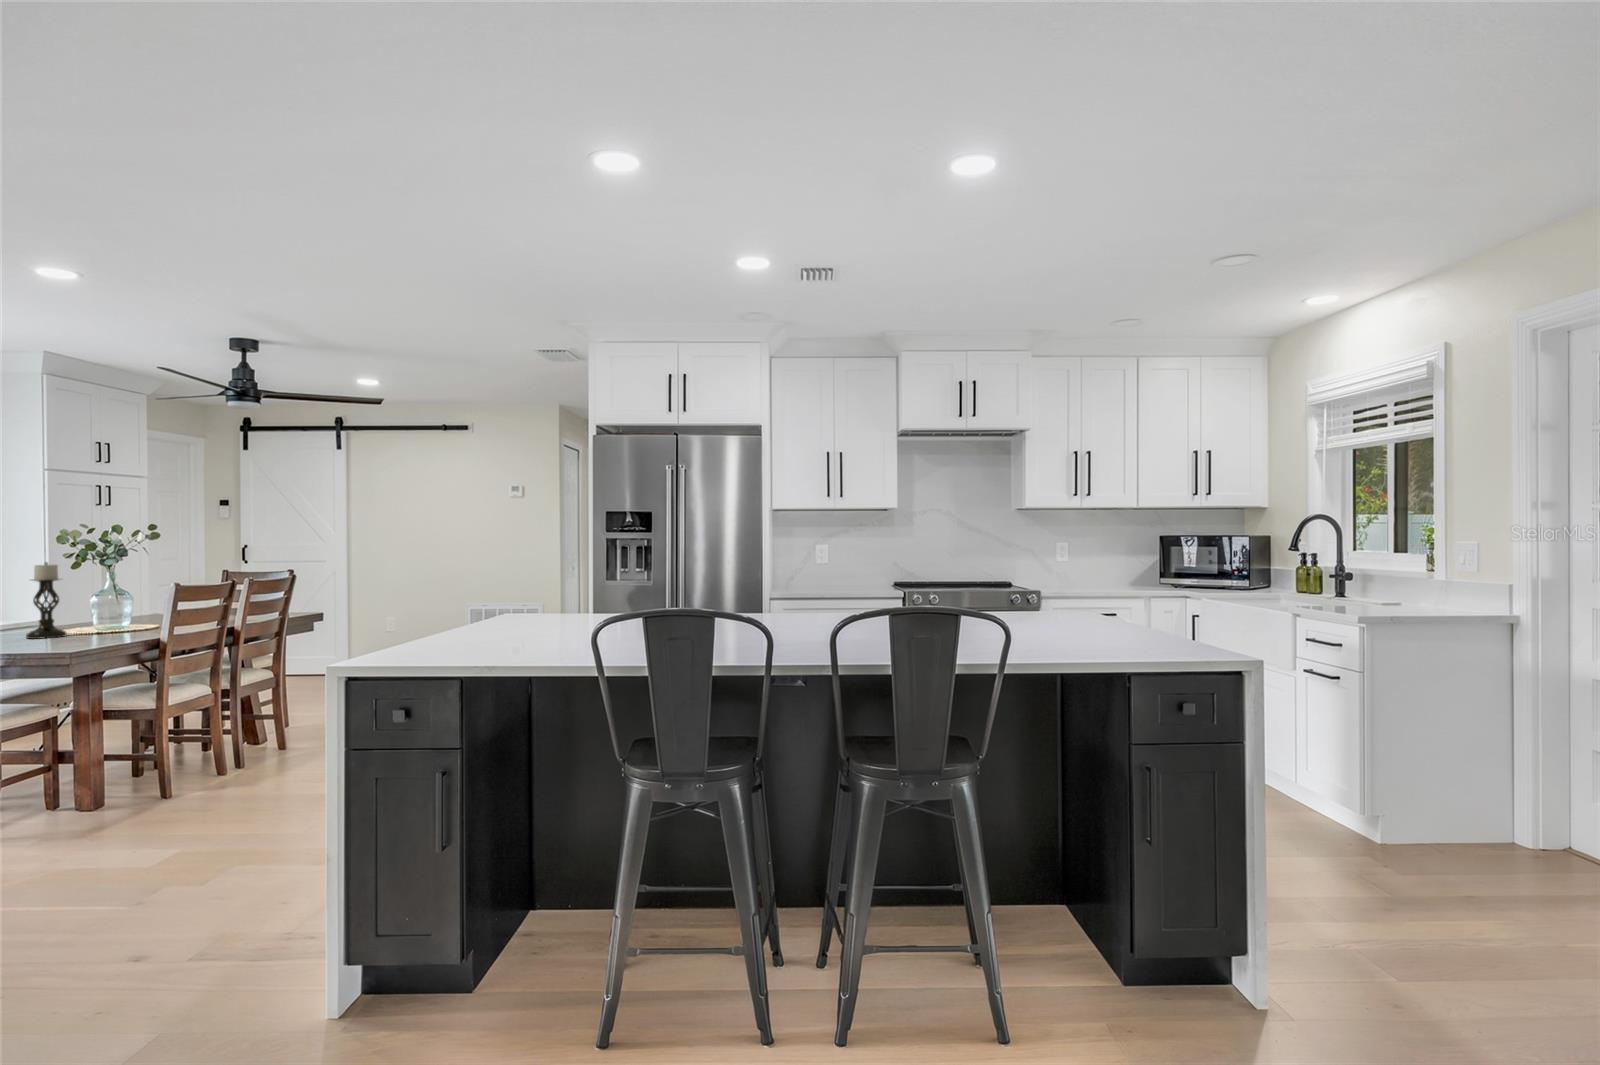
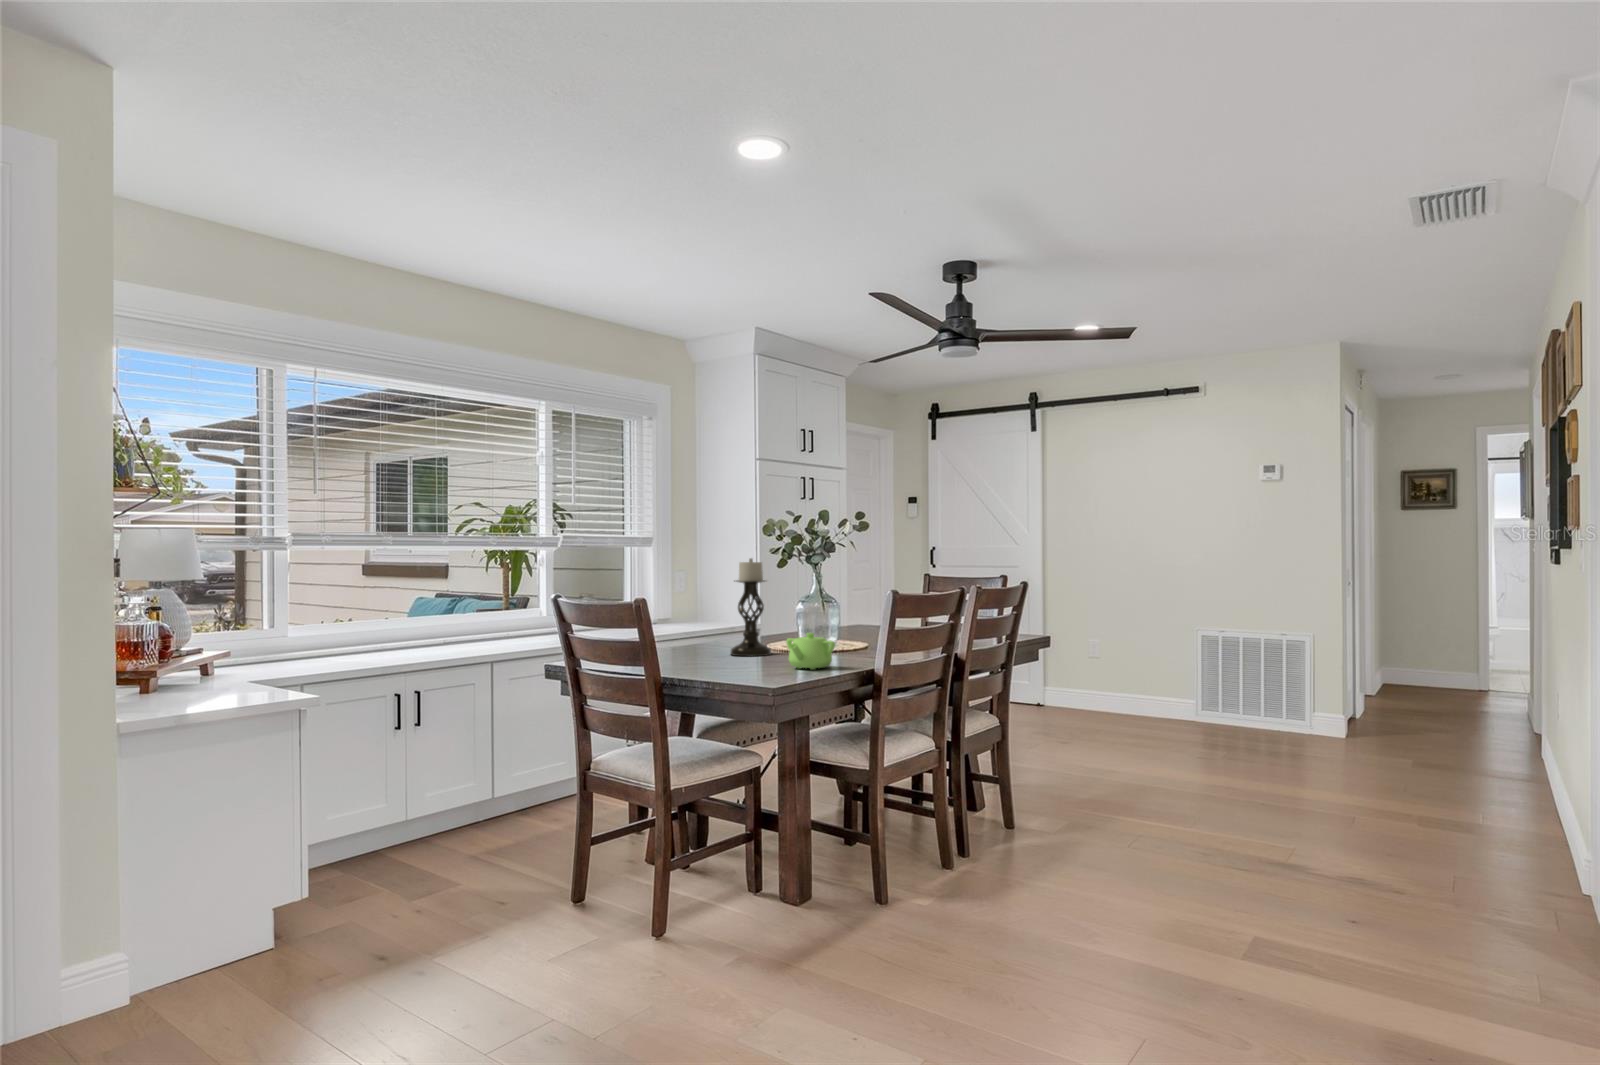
teapot: none [81,615,125,641] -> present [786,633,835,670]

